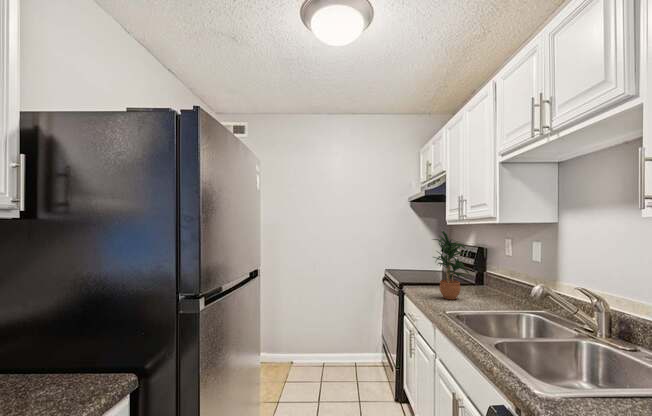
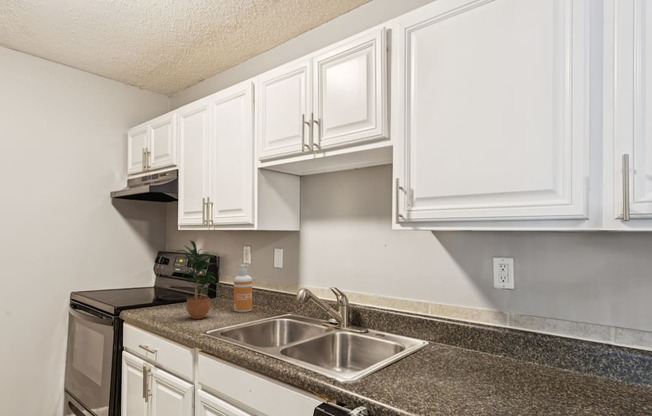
soap dispenser: none [487,256,506,301] -> present [234,265,252,312]

